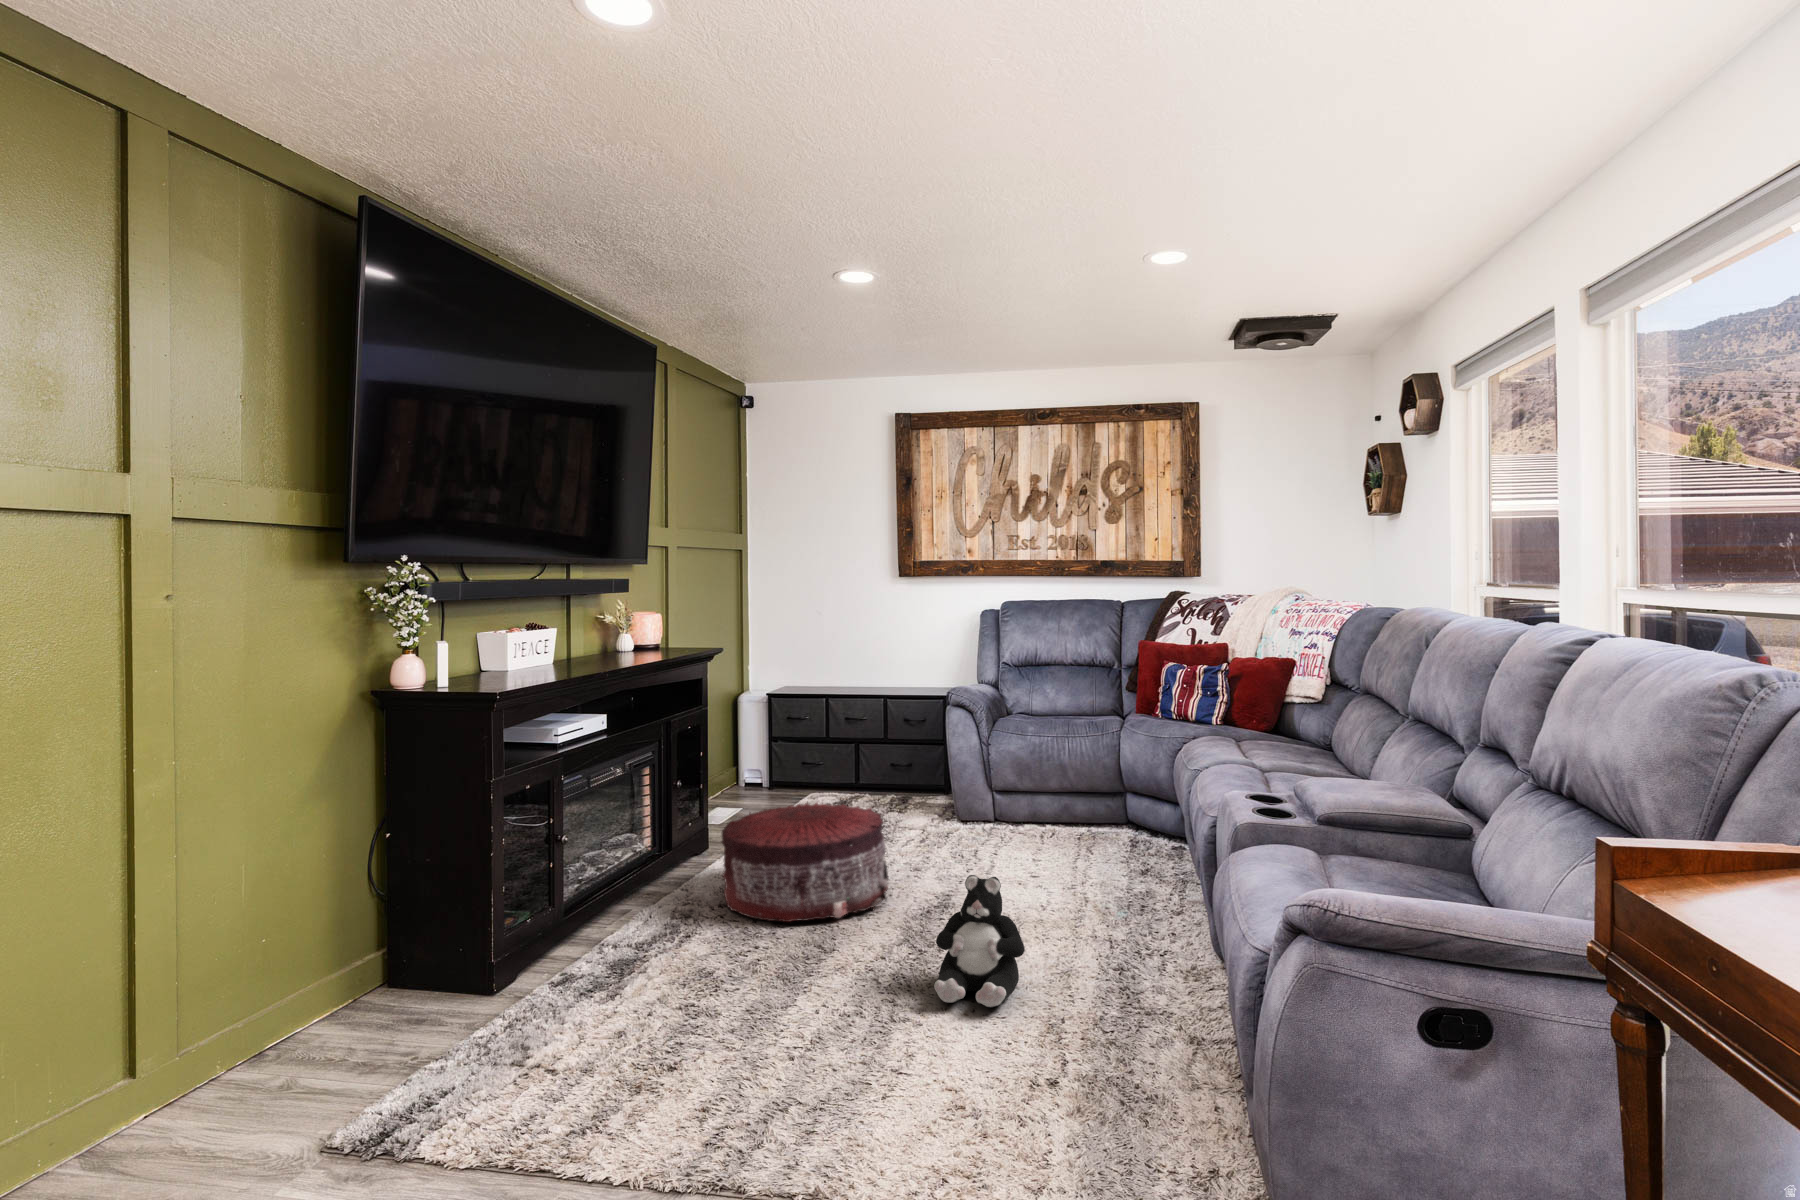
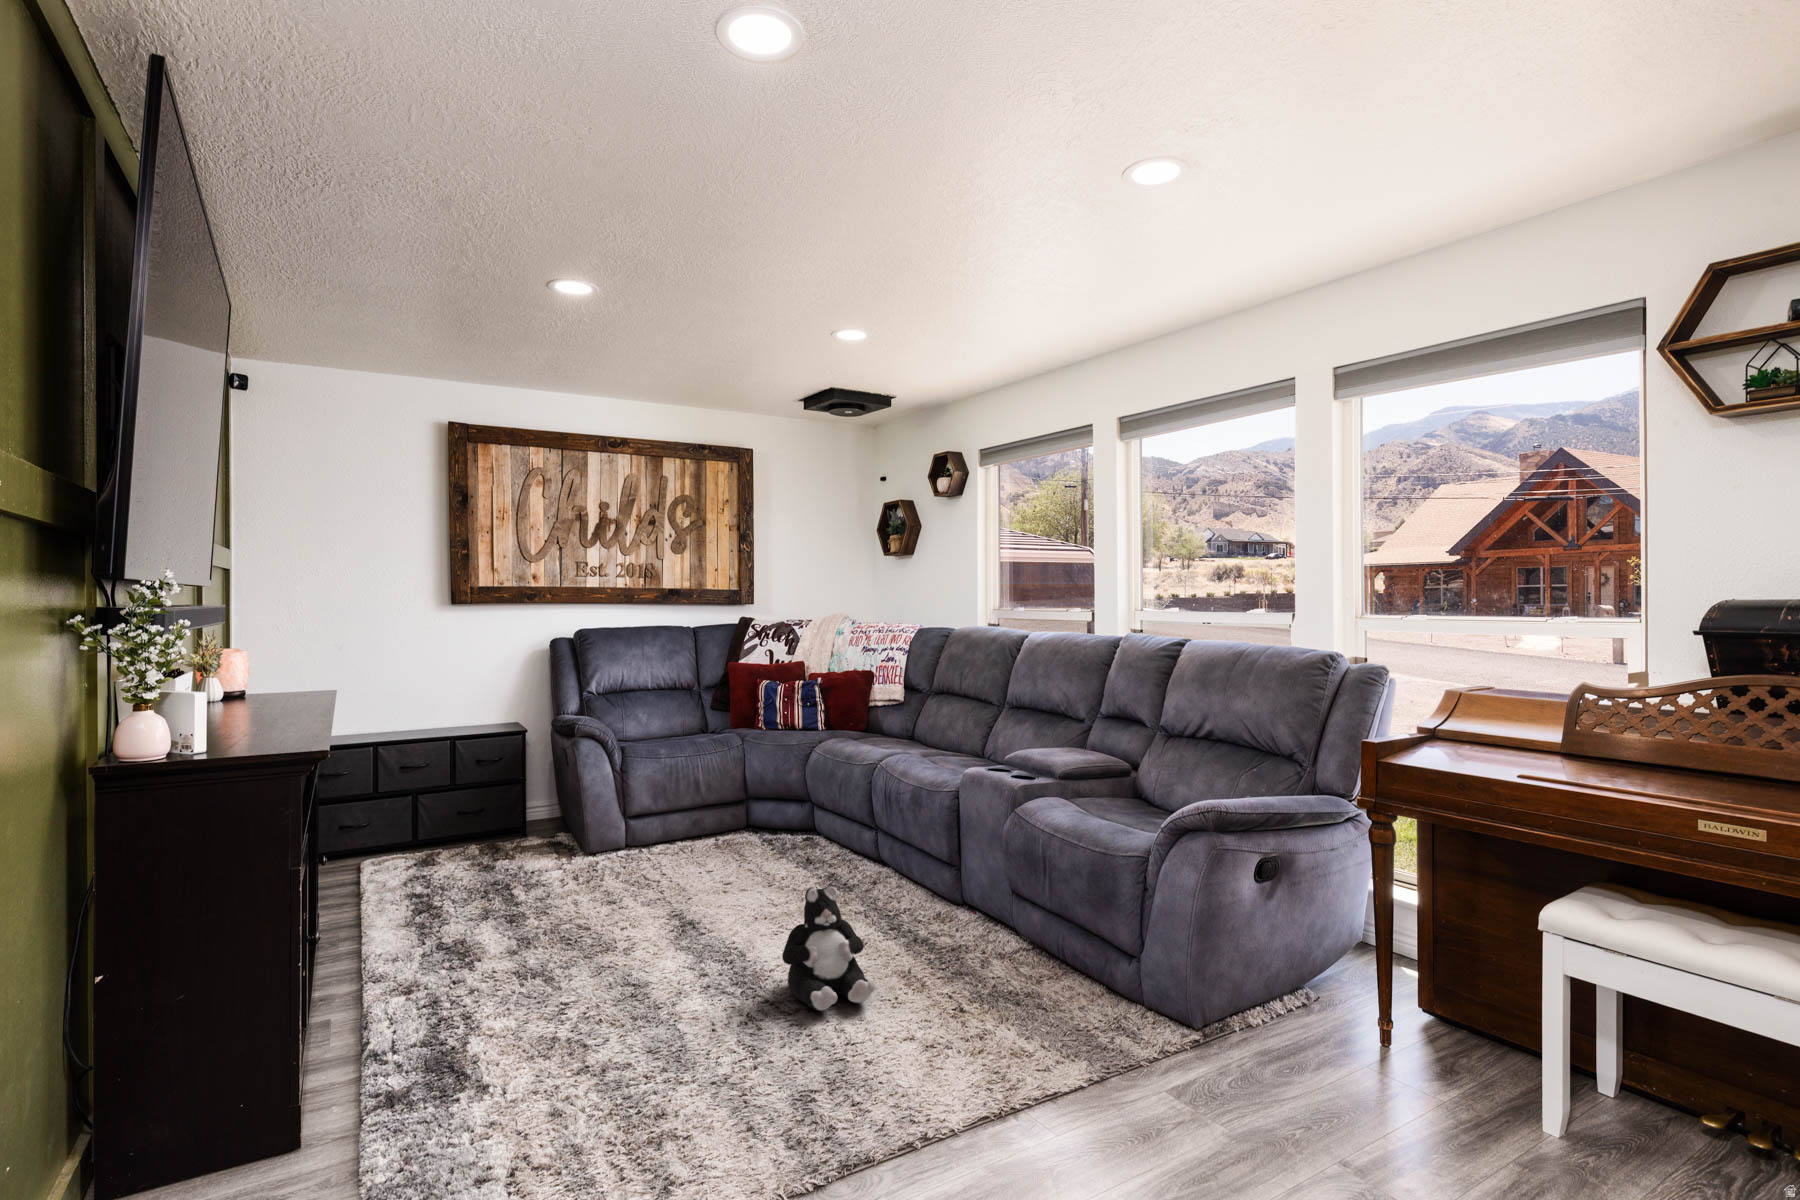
pouf: present [722,803,889,922] -> none [430,848,638,995]

